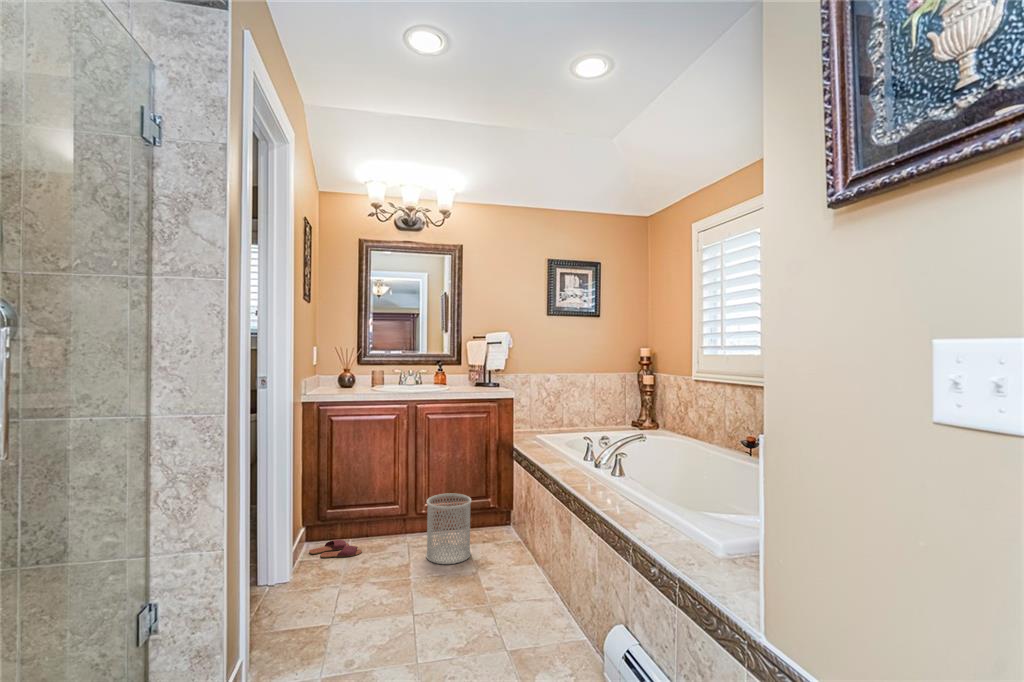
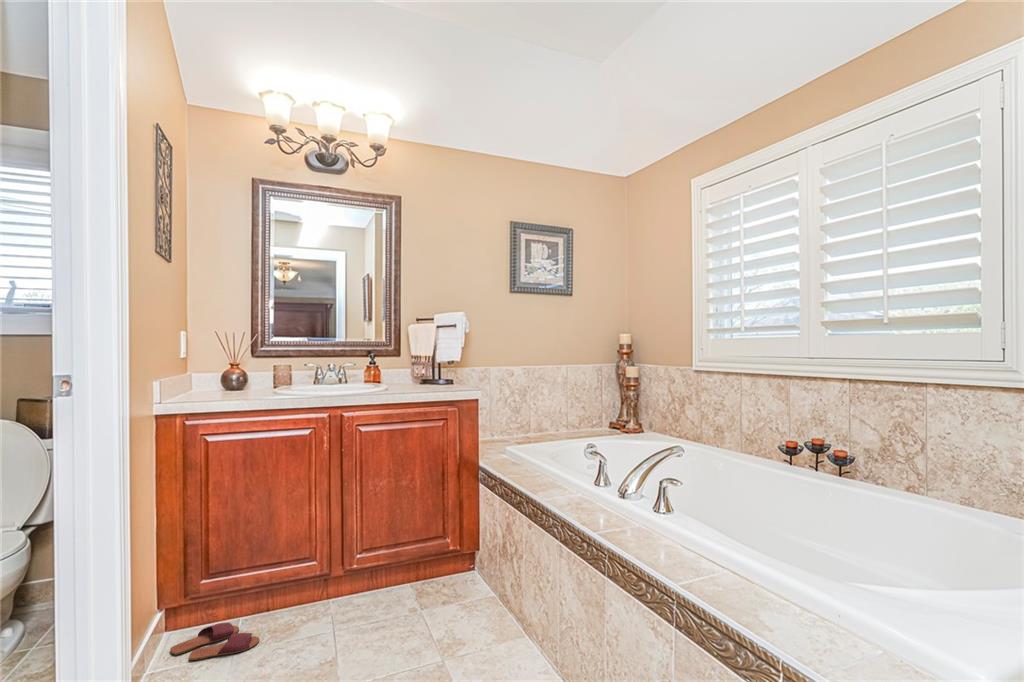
wastebasket: present [426,493,472,564] -> none [362,539,430,652]

